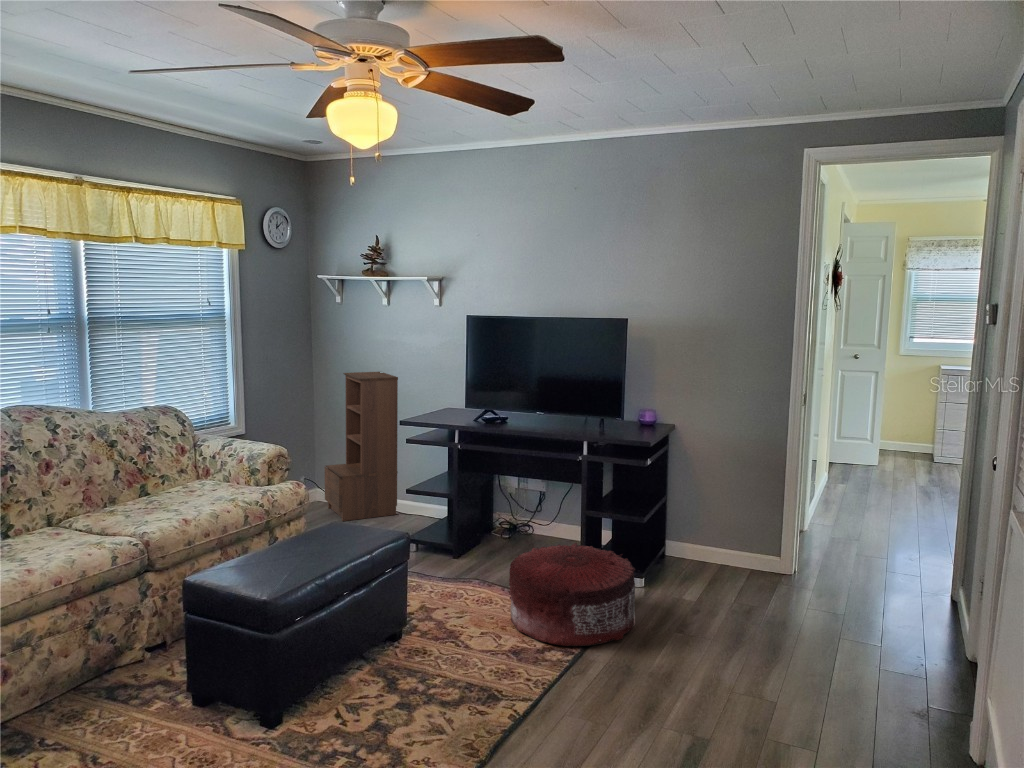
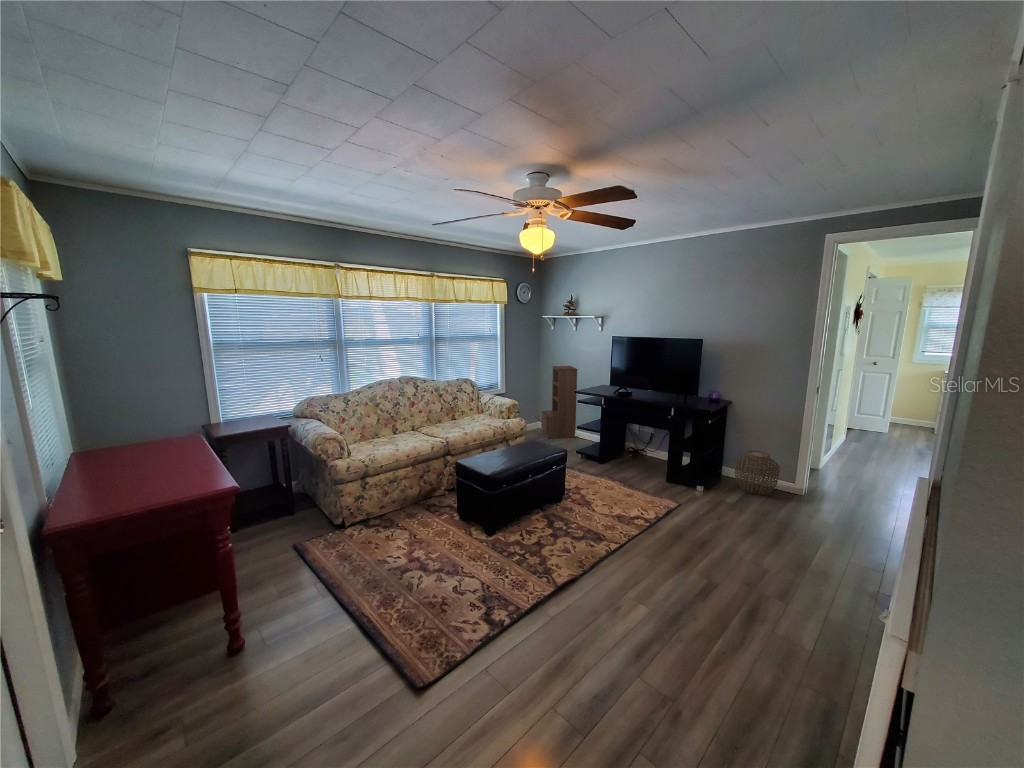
woven basket: none [689,508,755,582] -> present [735,451,780,495]
pouf: present [509,543,636,646] -> none [620,462,694,520]

